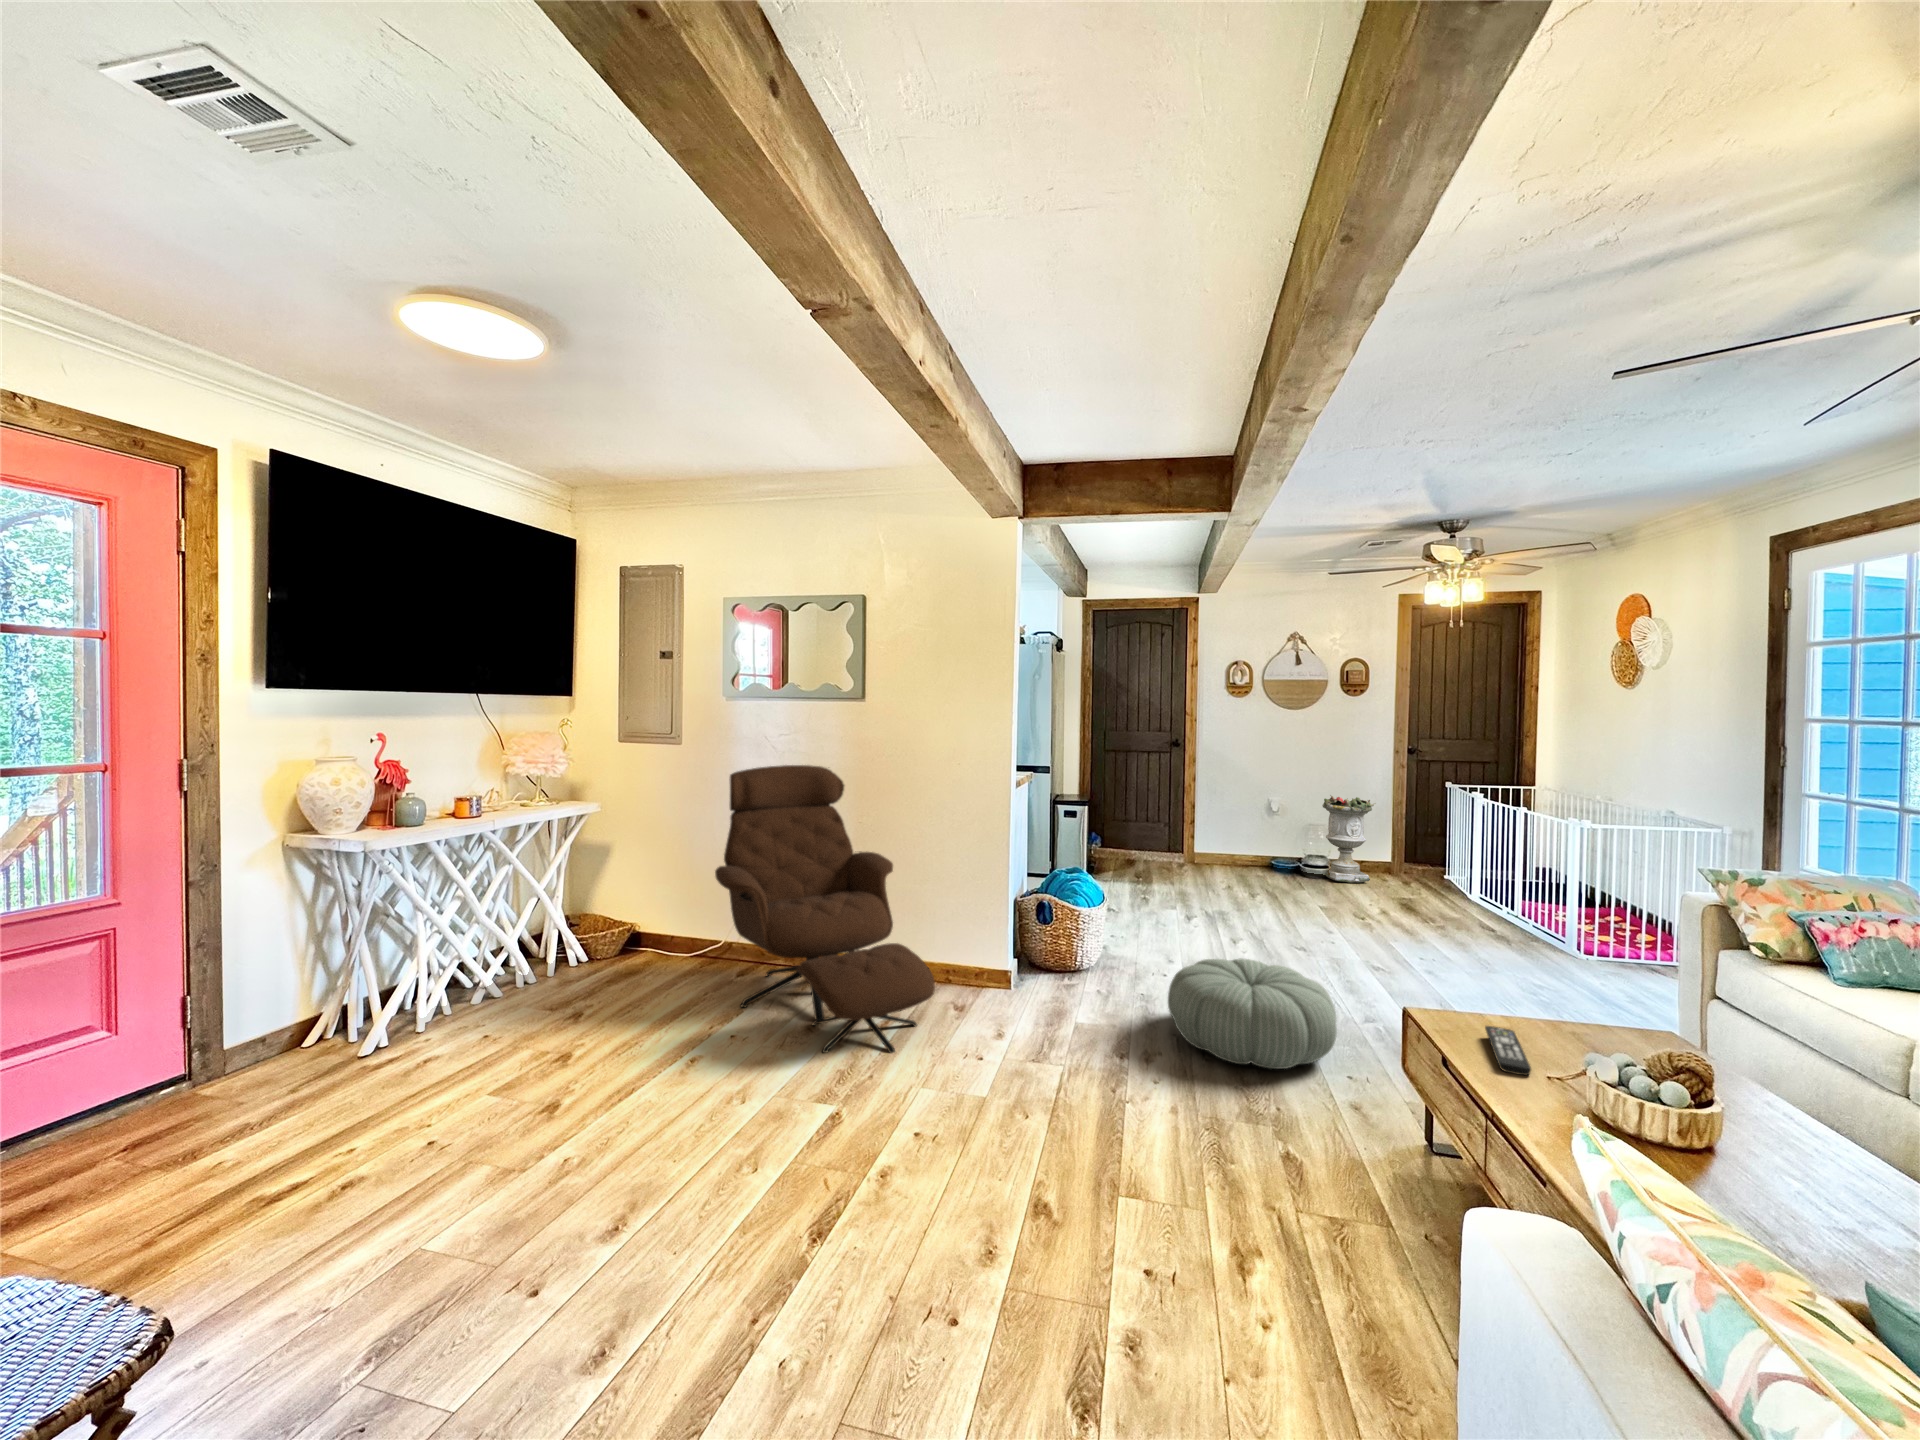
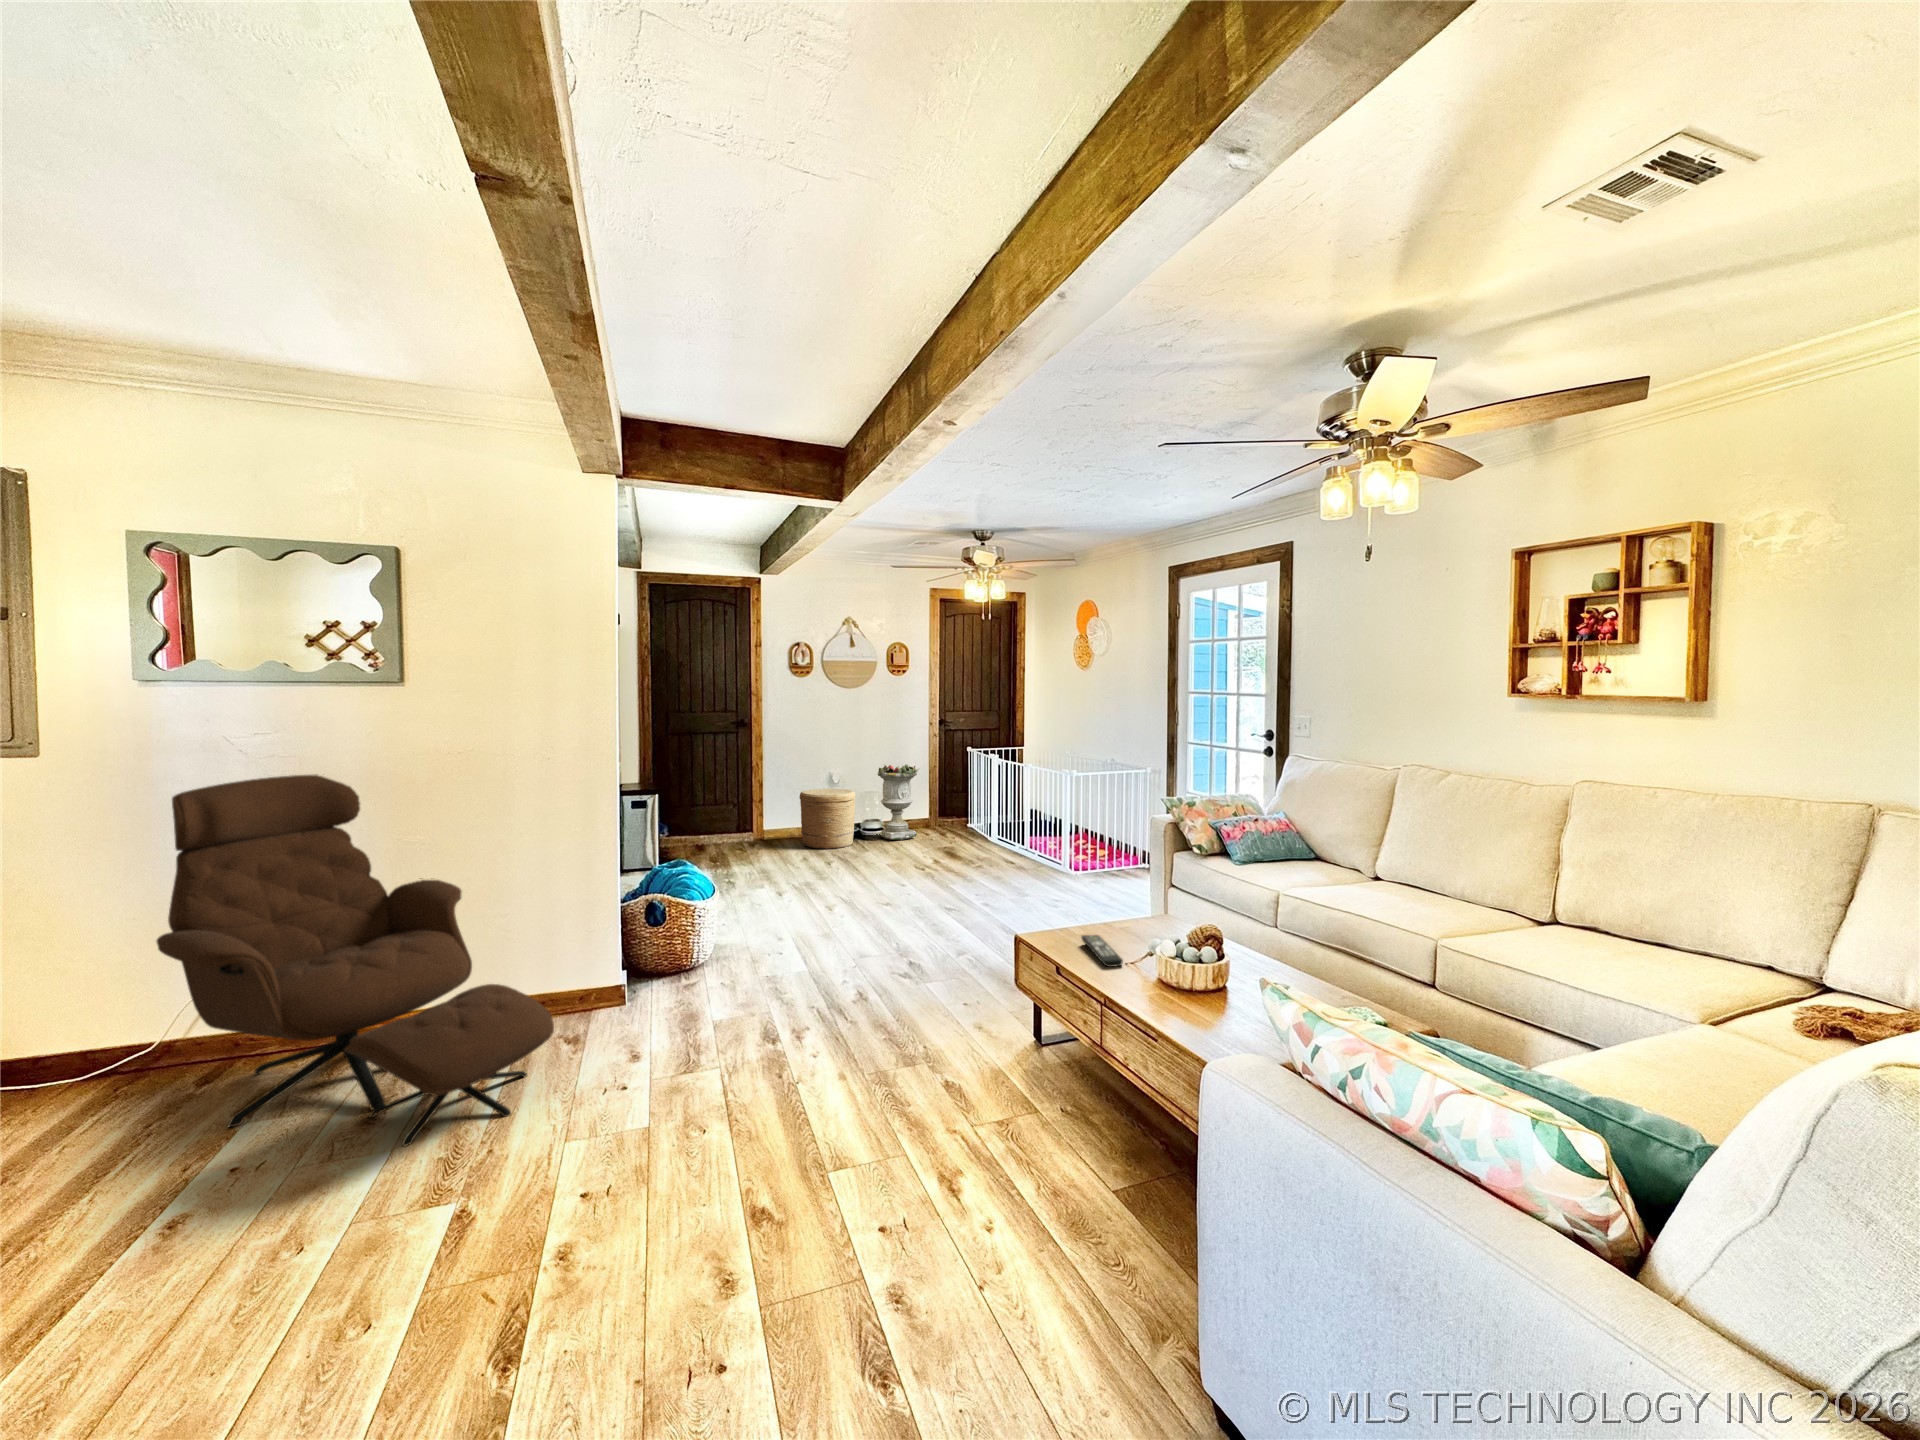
woven basket: none [1230,816,1293,882] -> present [800,789,856,849]
pouf: present [1168,959,1337,1069] -> none [805,922,953,1018]

